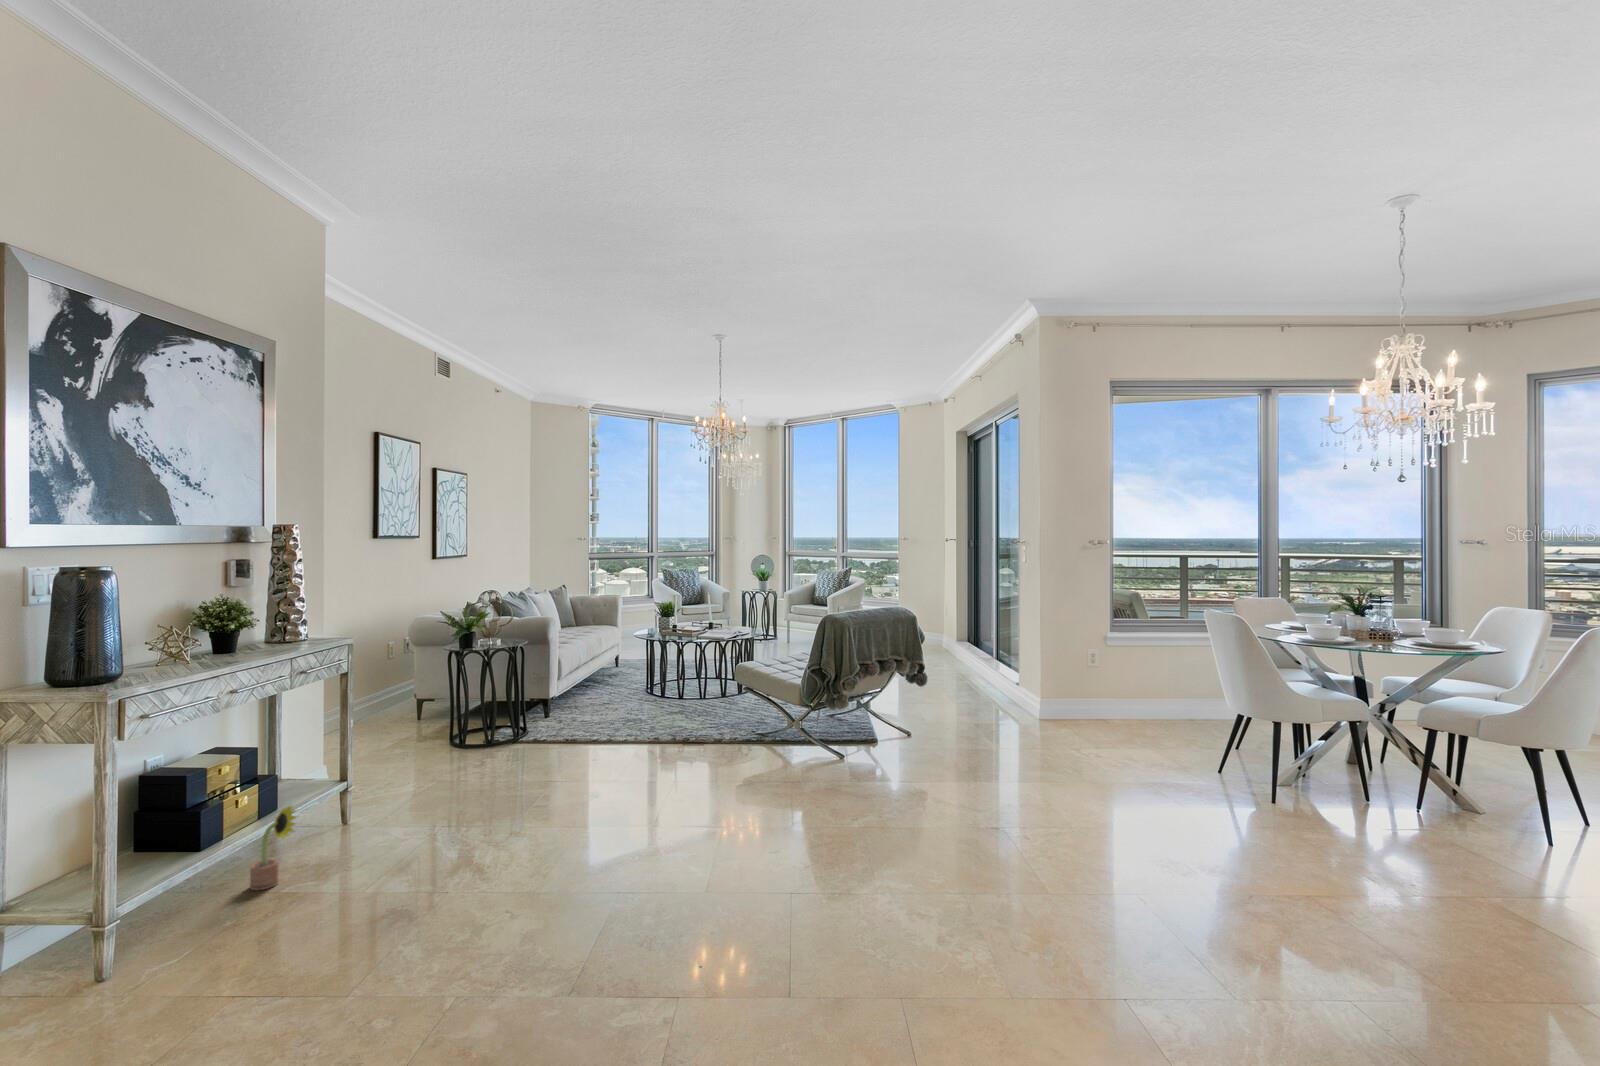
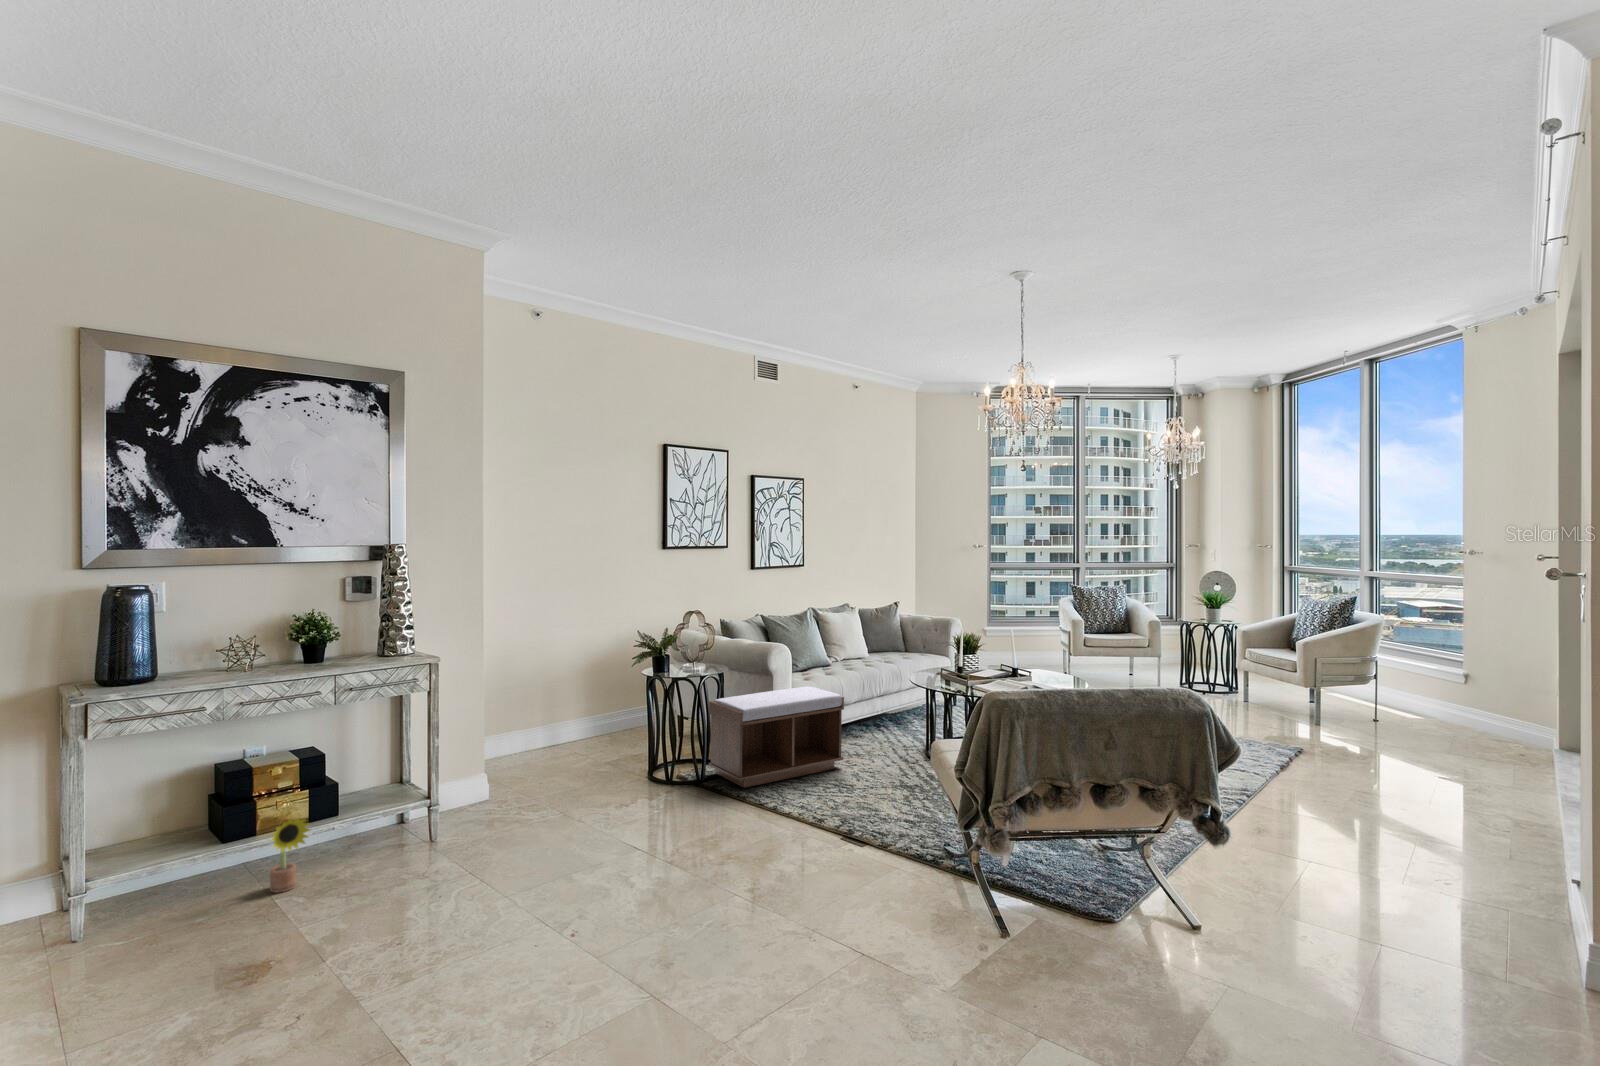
bench: none [507,652,606,737] -> present [709,686,844,788]

